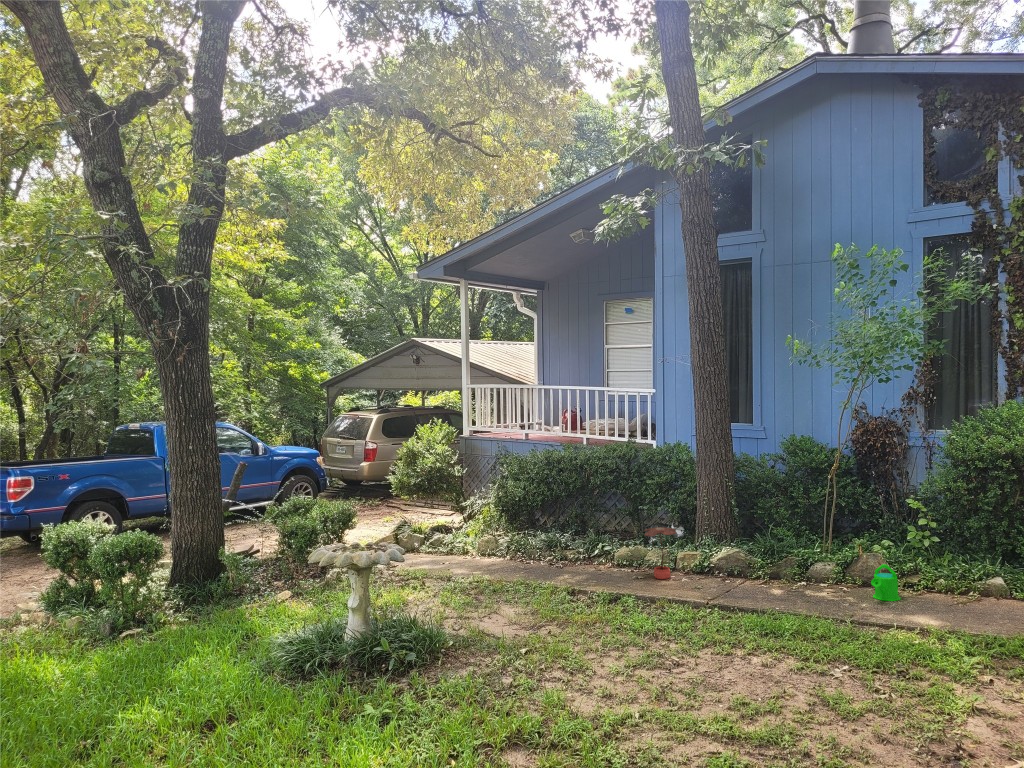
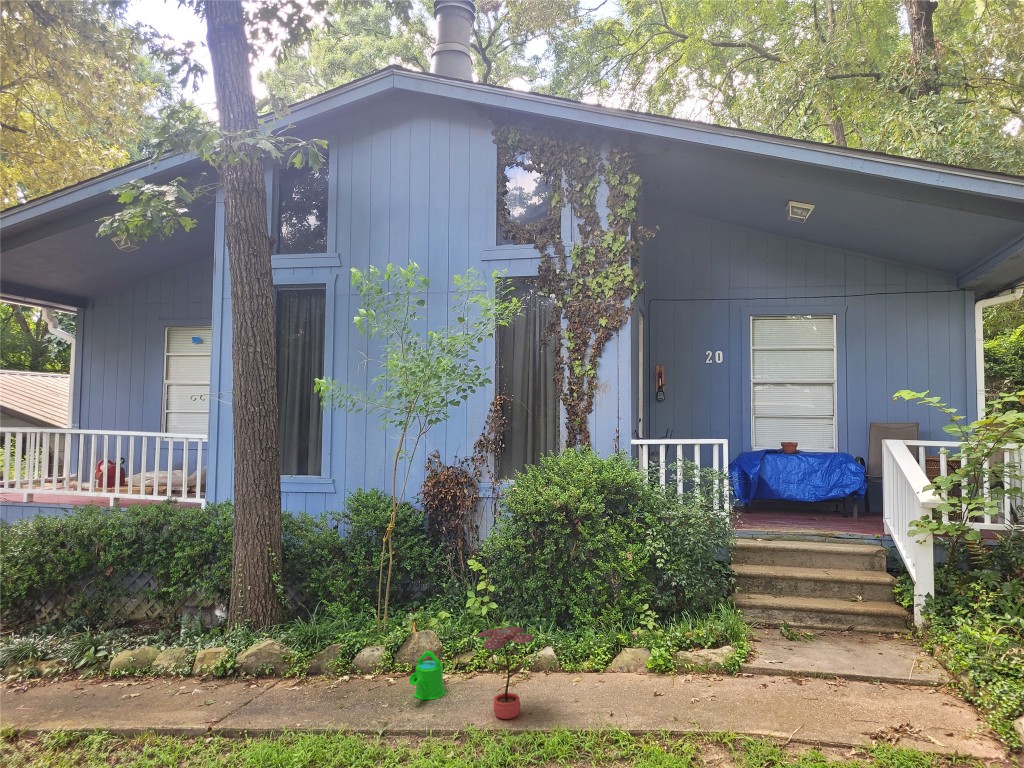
potted plant: present [644,527,676,579] -> present [476,627,535,719]

